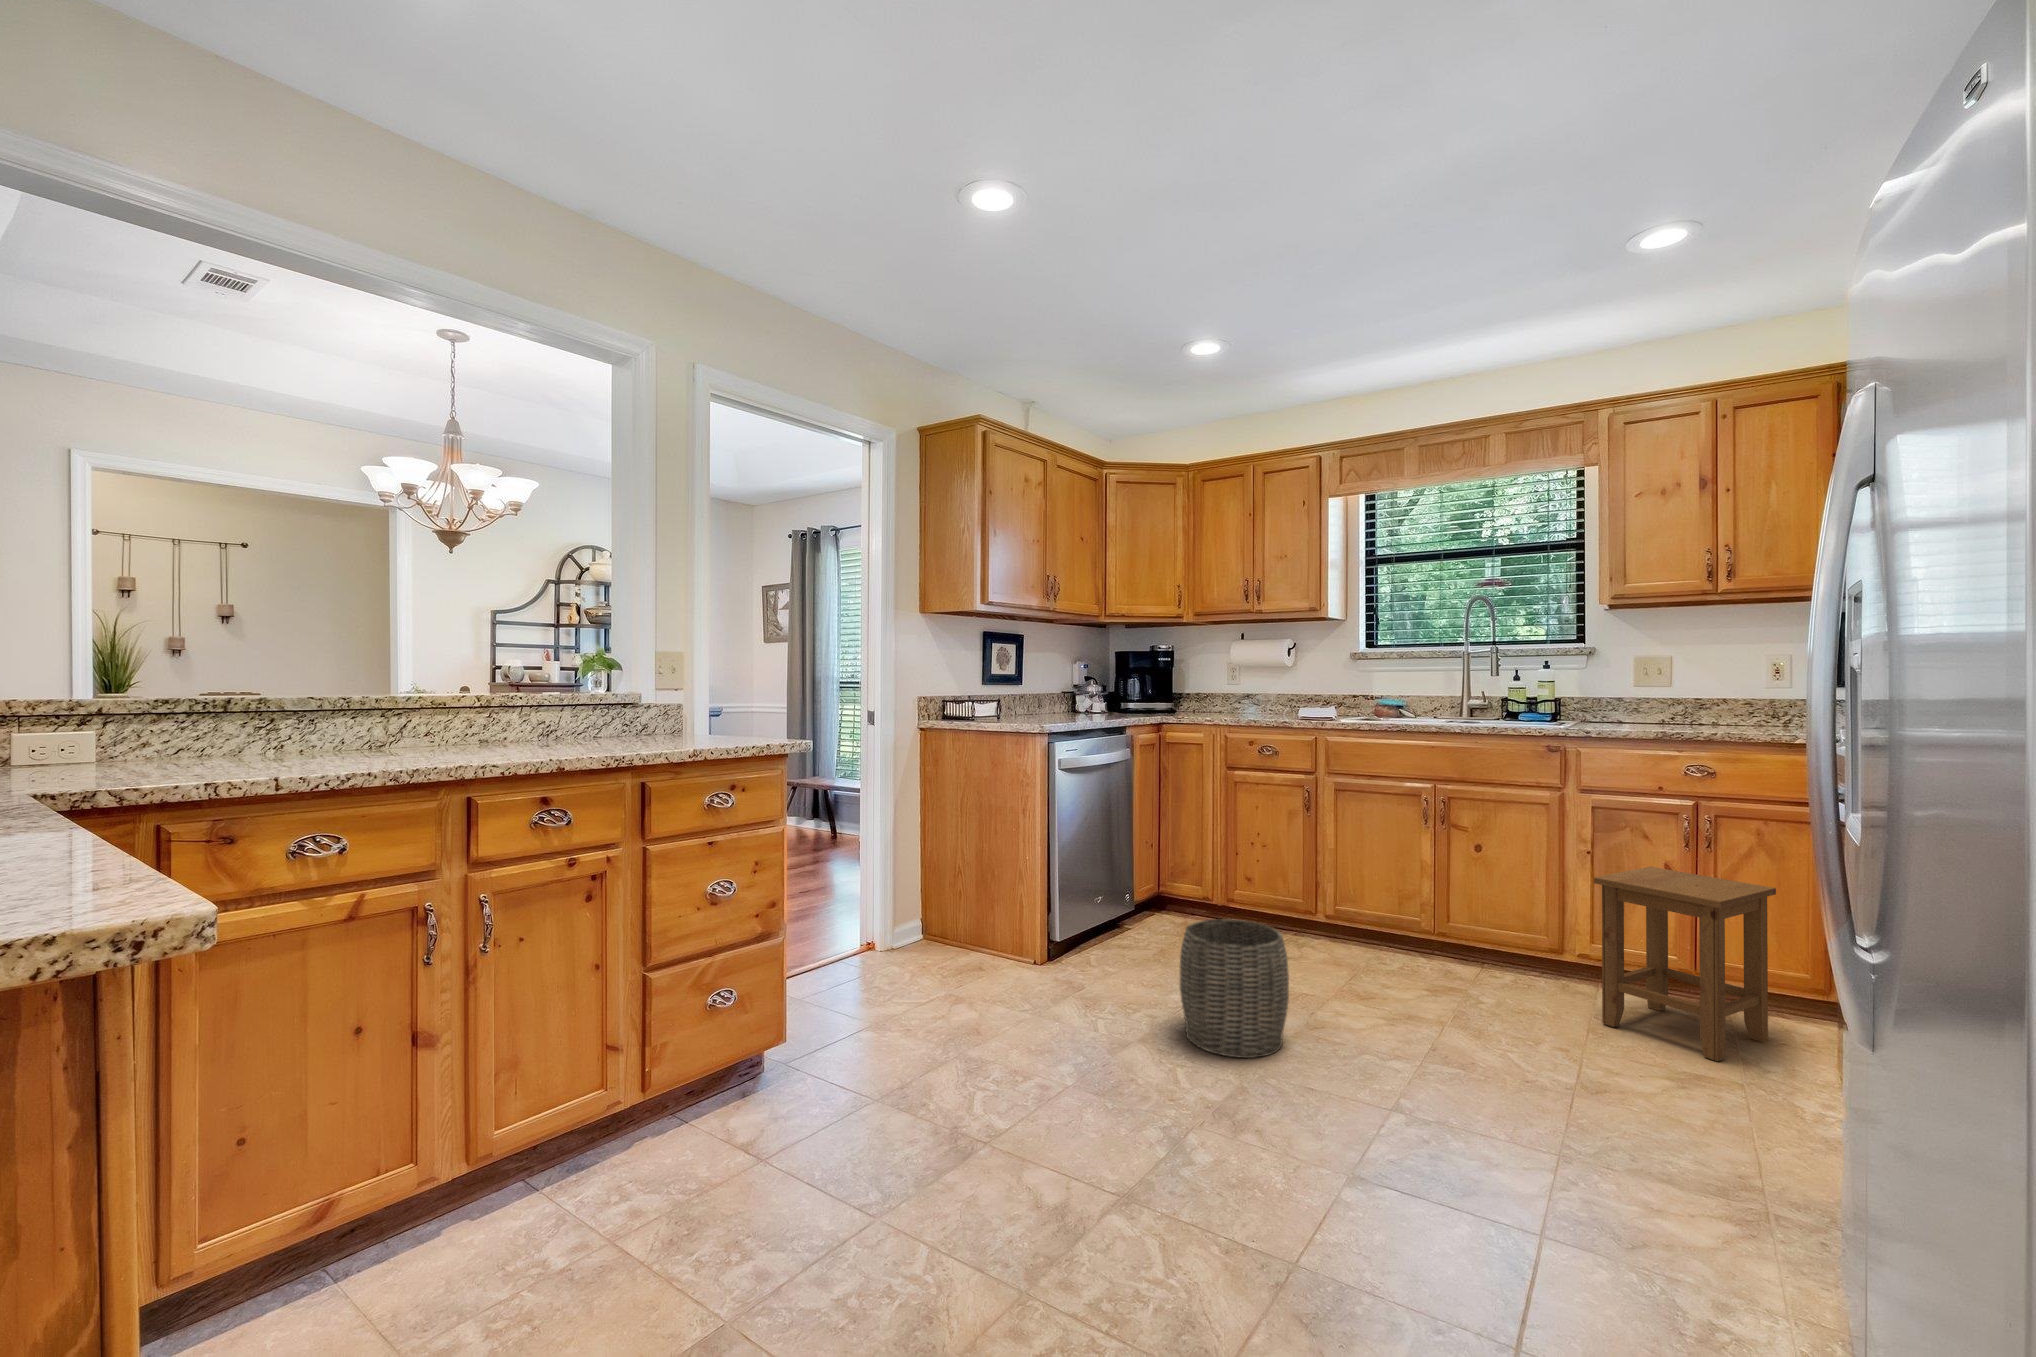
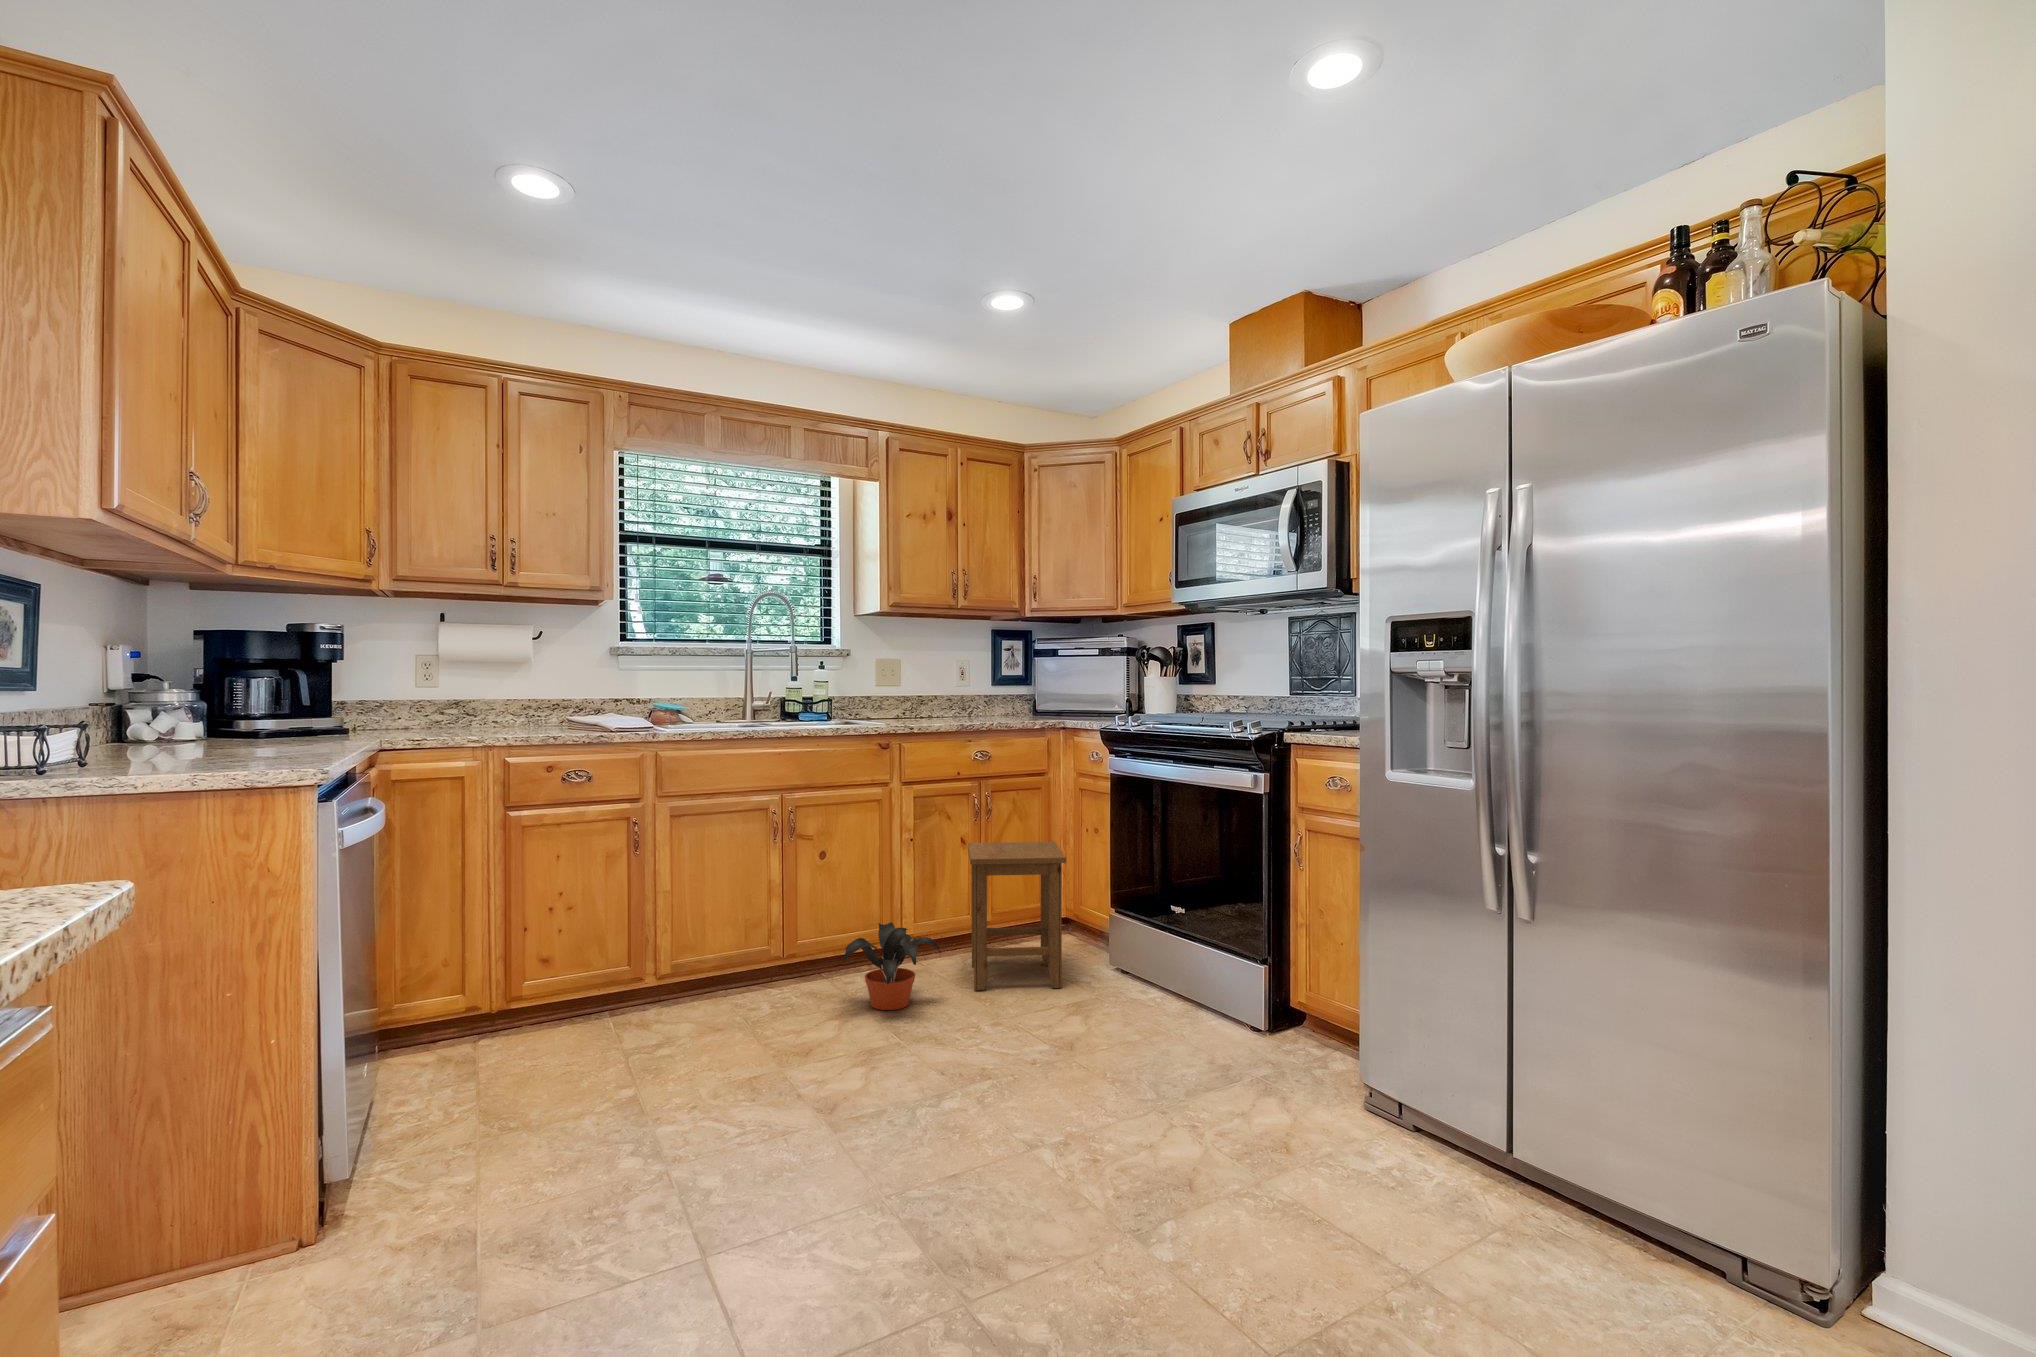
woven basket: present [1180,919,1289,1058] -> none [701,993,847,1186]
potted plant: none [1436,921,1546,1007] -> present [843,922,940,1010]

